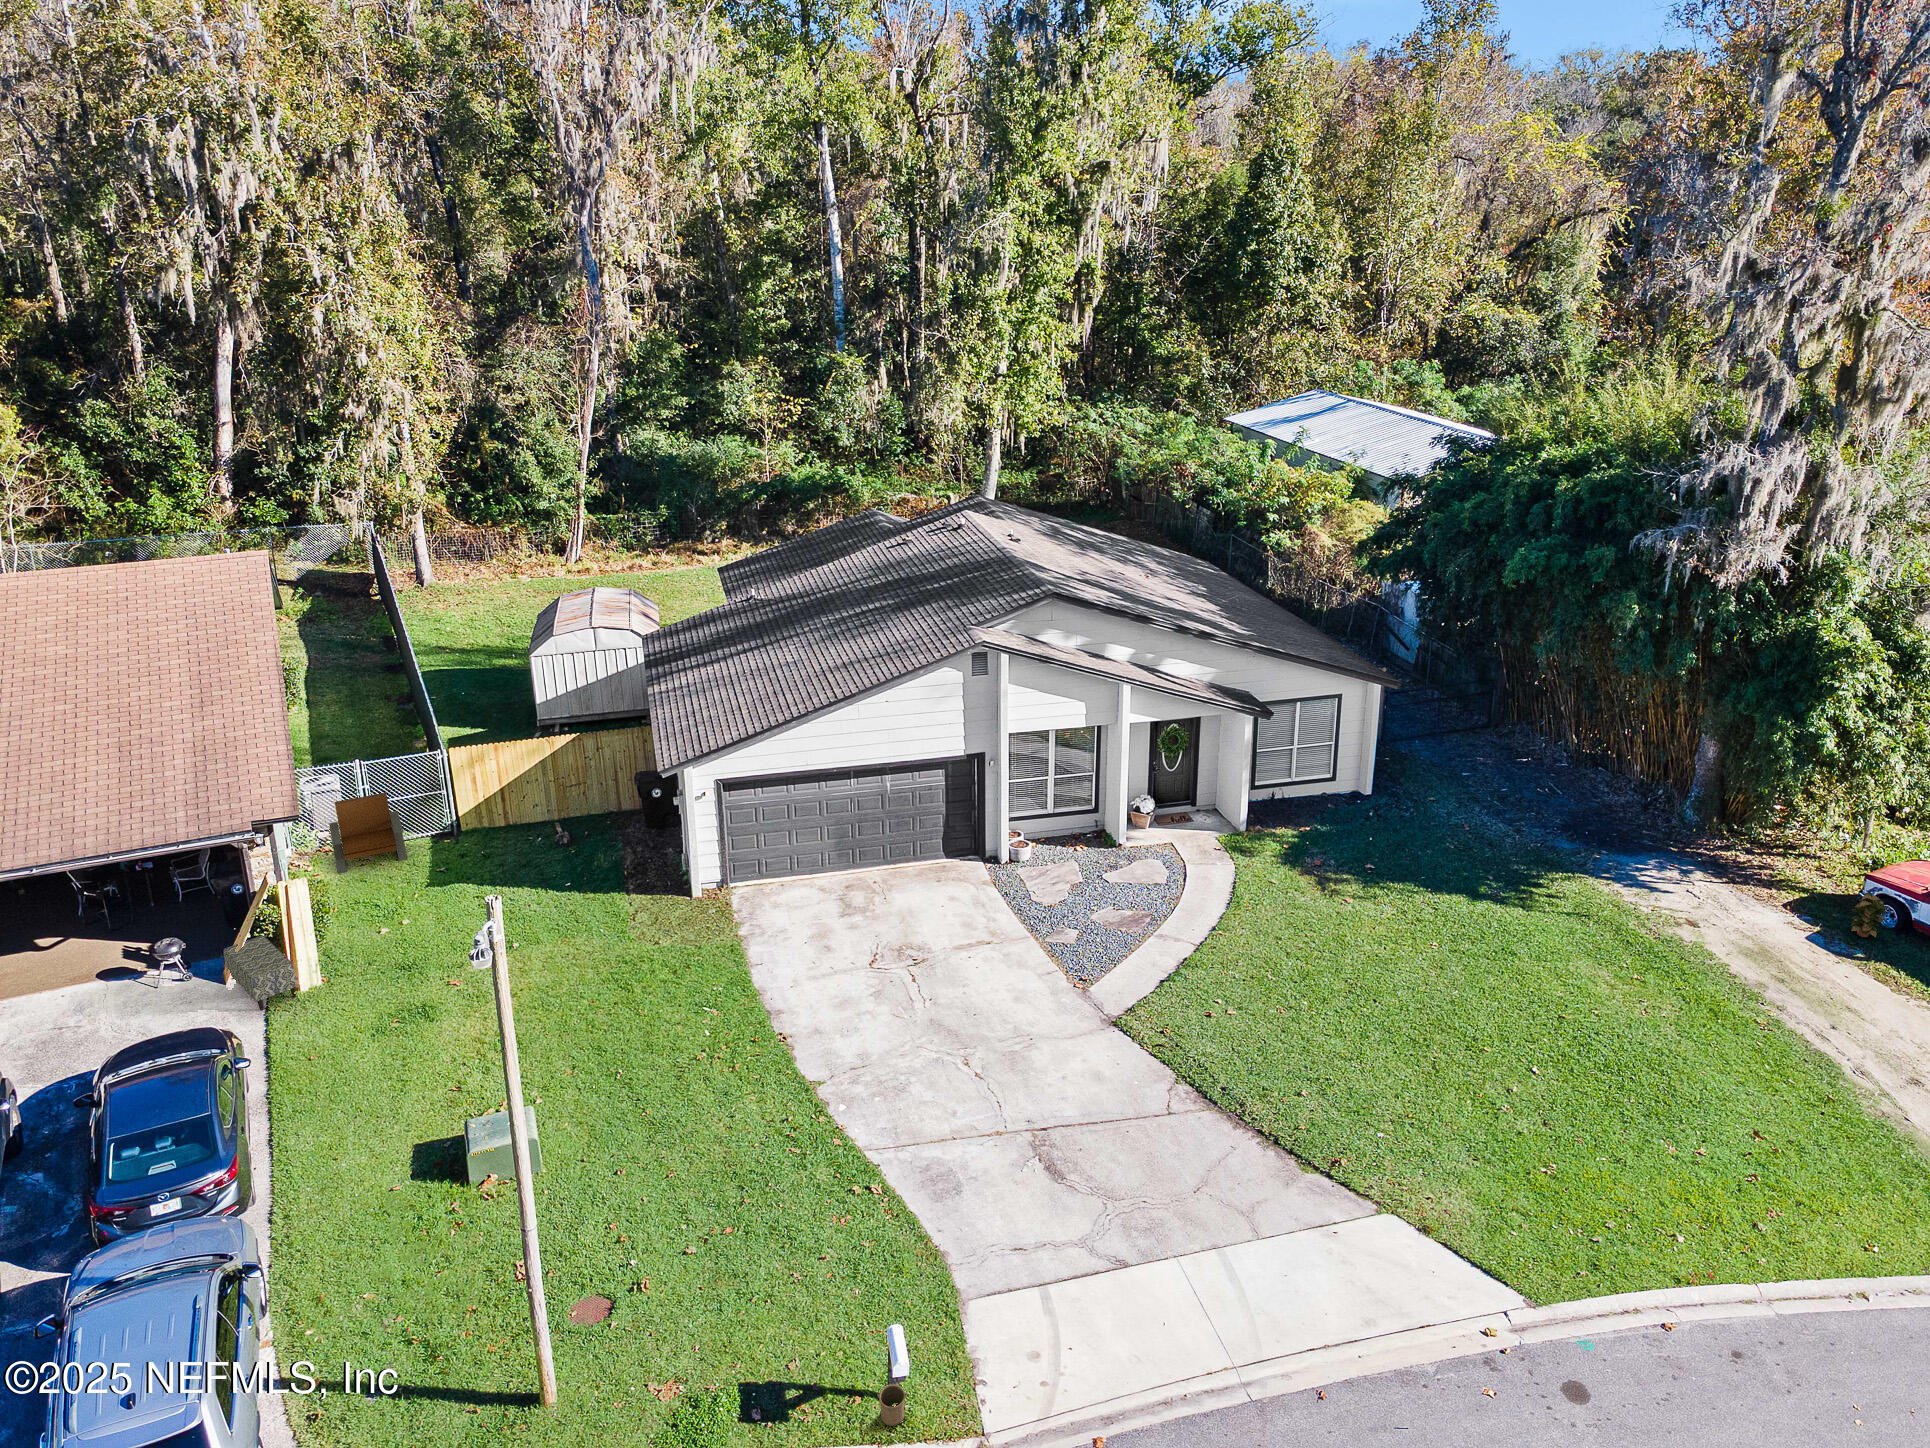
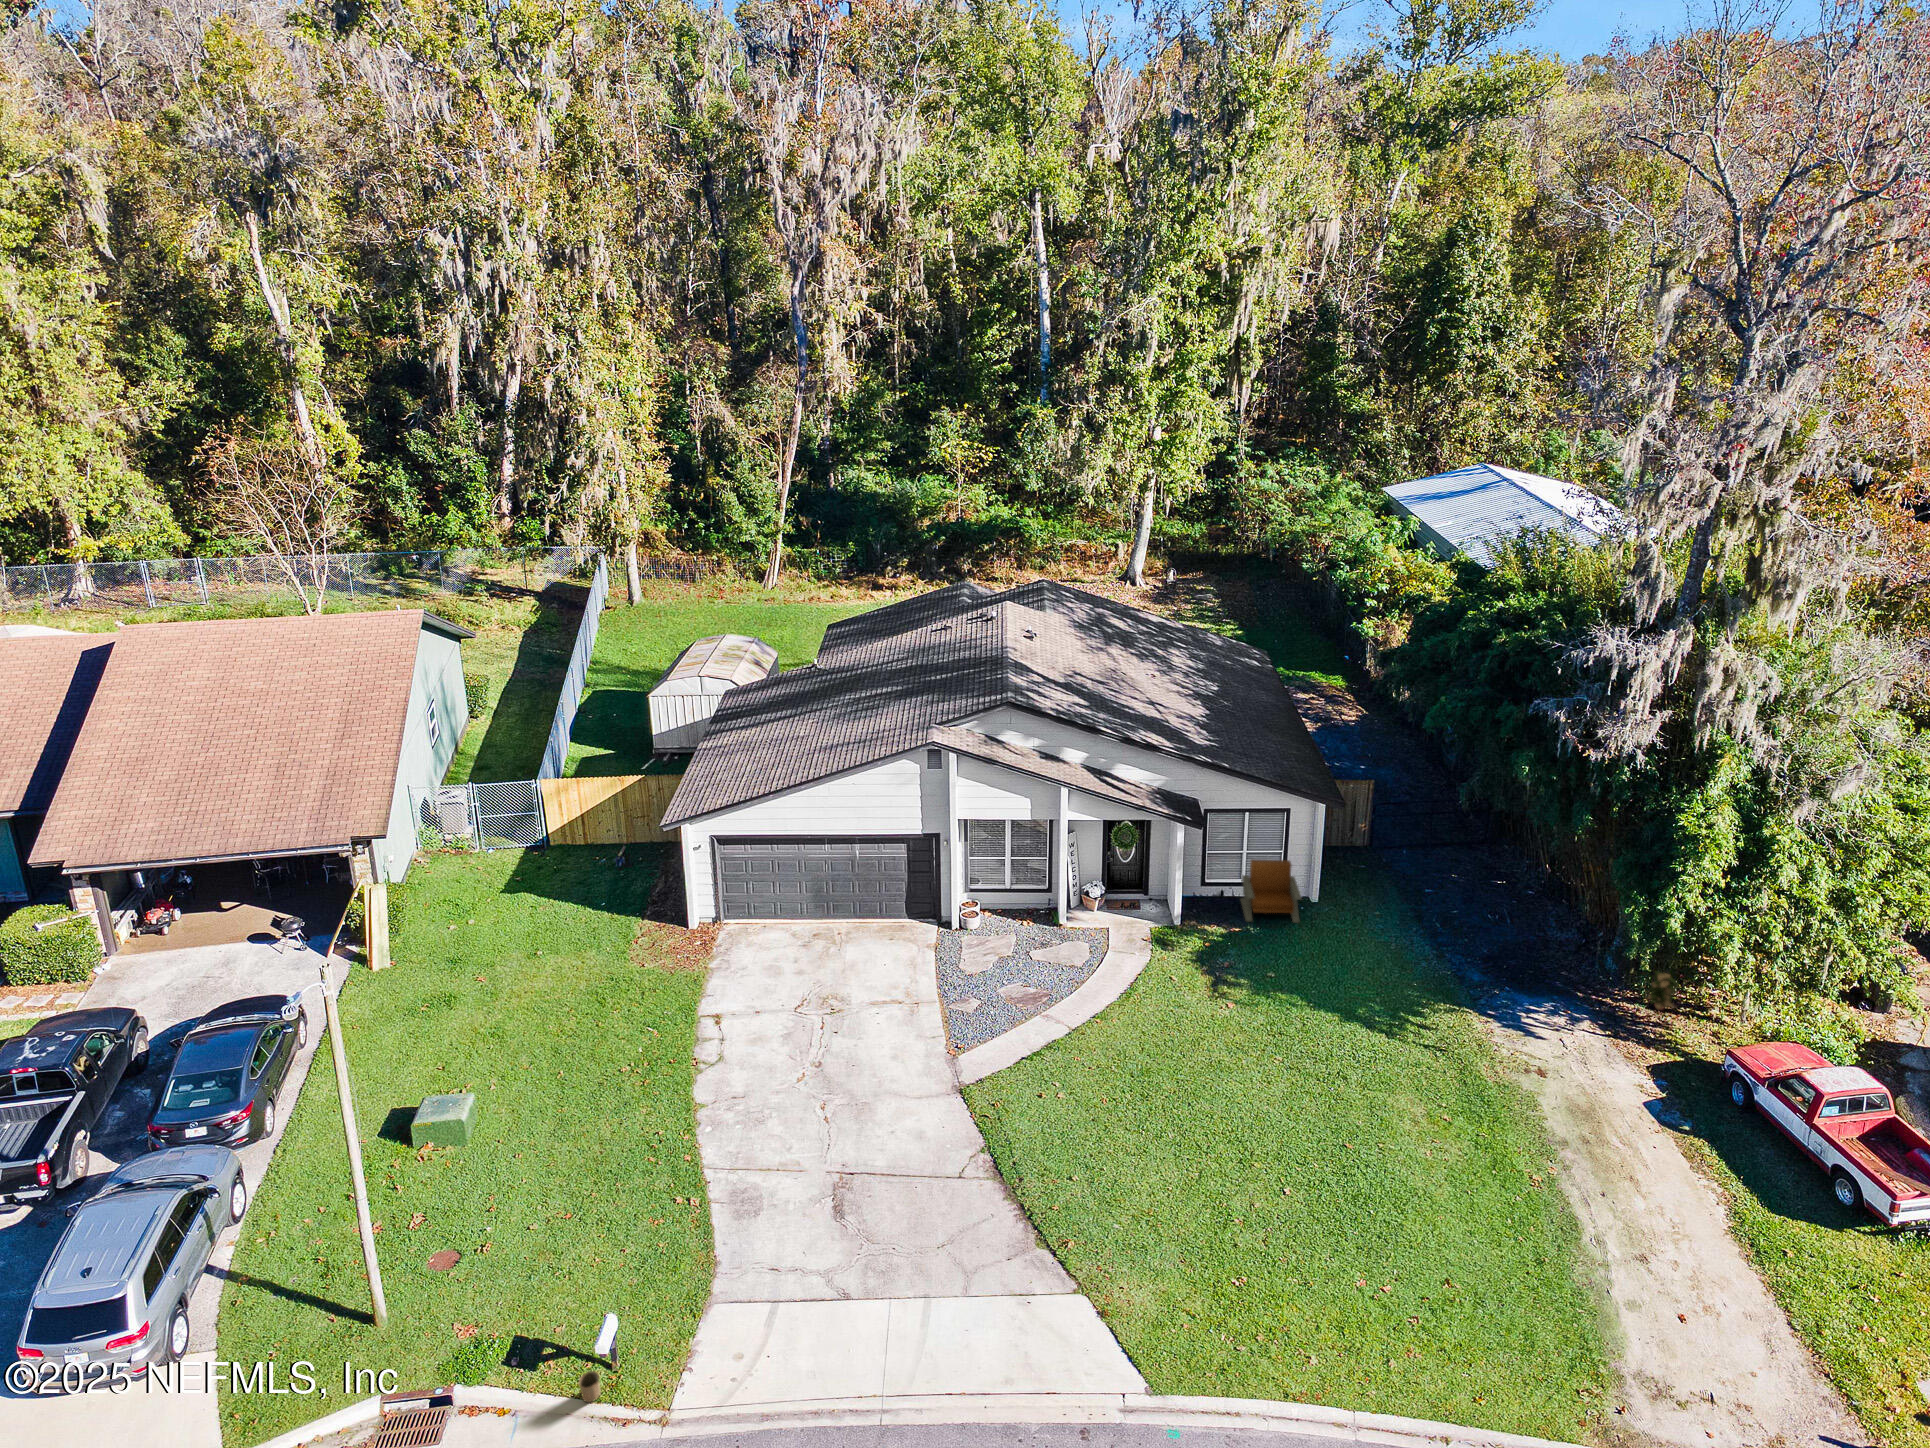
lounge chair: present [329,793,408,873] -> present [1241,860,1301,923]
decorative plant: present [1851,893,1887,938] -> present [1646,971,1677,1010]
bench: present [223,936,298,1010] -> none [330,922,372,981]

